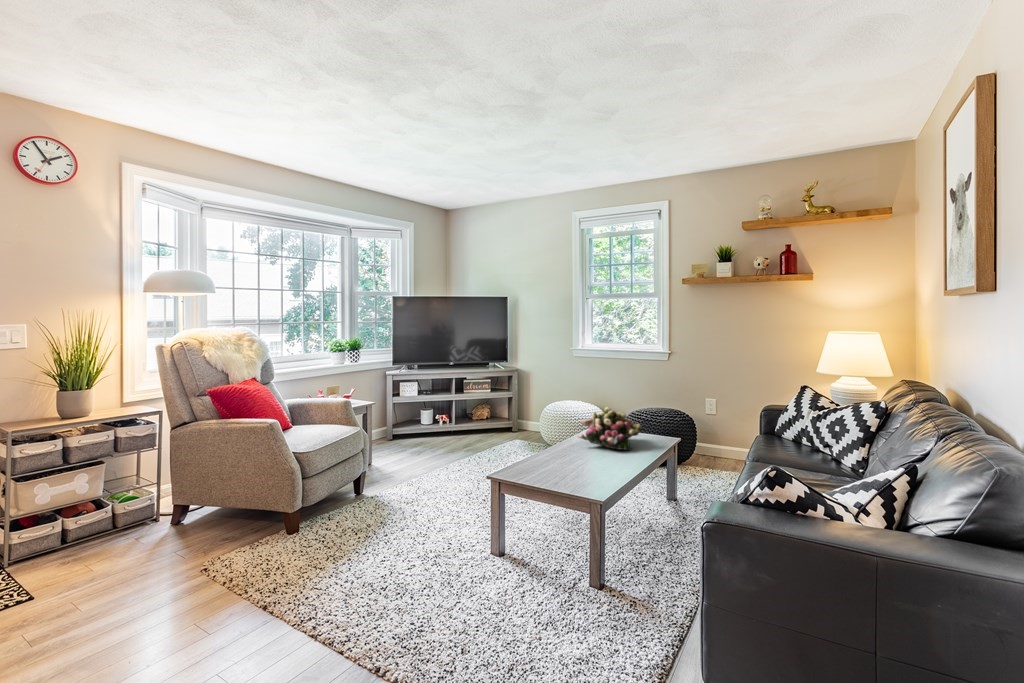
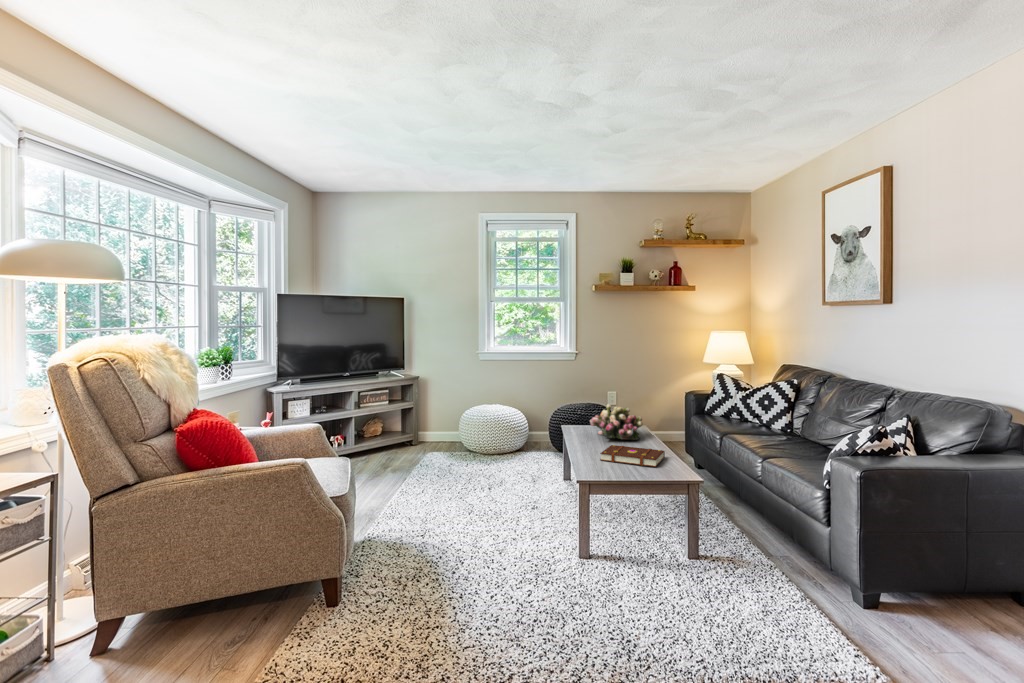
book: none [539,450,612,480] -> present [600,445,665,467]

